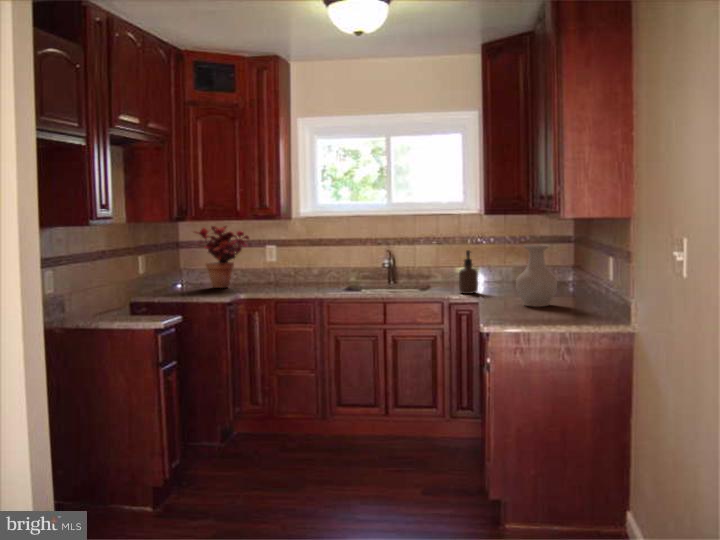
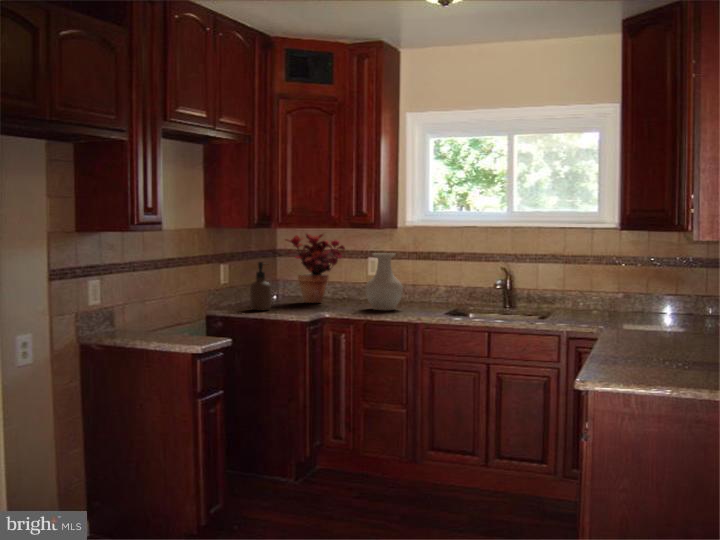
vase: present [516,245,557,307] -> present [366,253,403,310]
soap dispenser: present [459,250,478,294] -> present [250,262,271,310]

